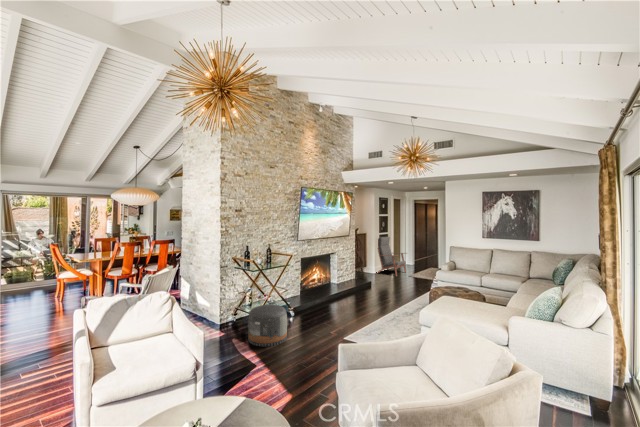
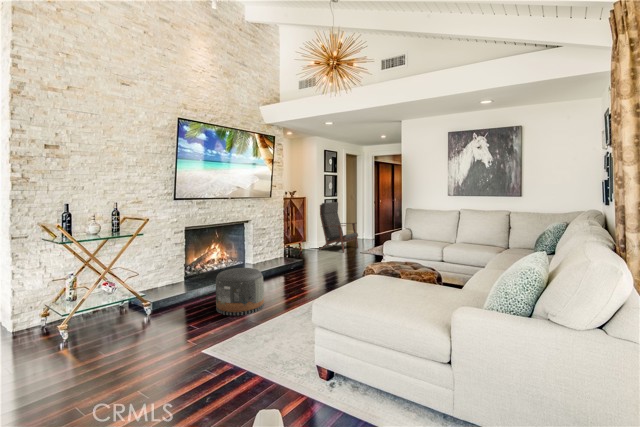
pouf: present [248,305,287,346] -> present [216,268,264,316]

